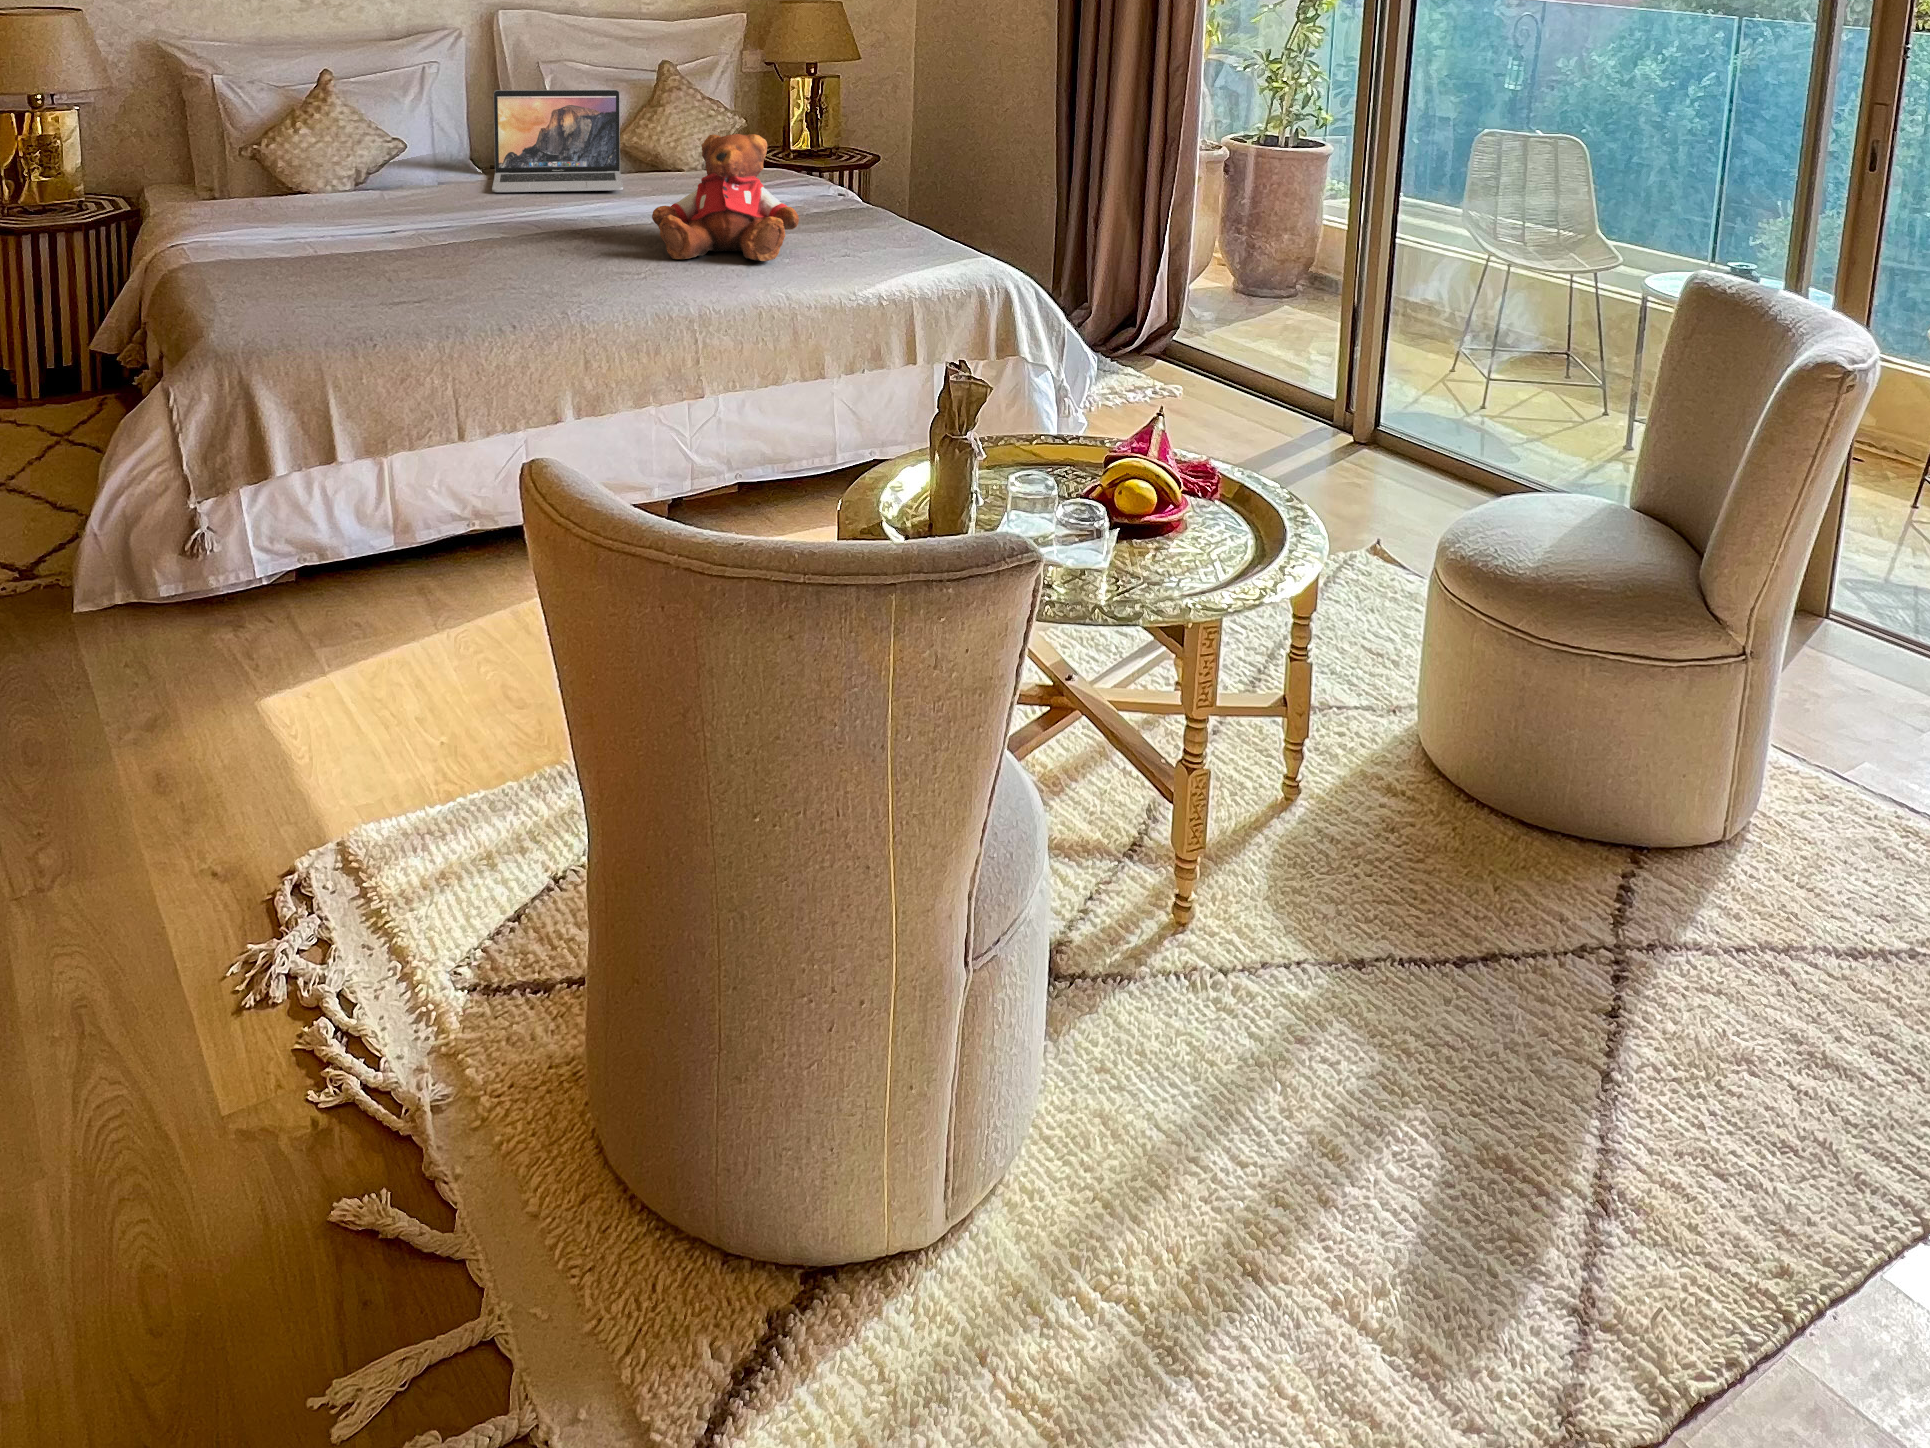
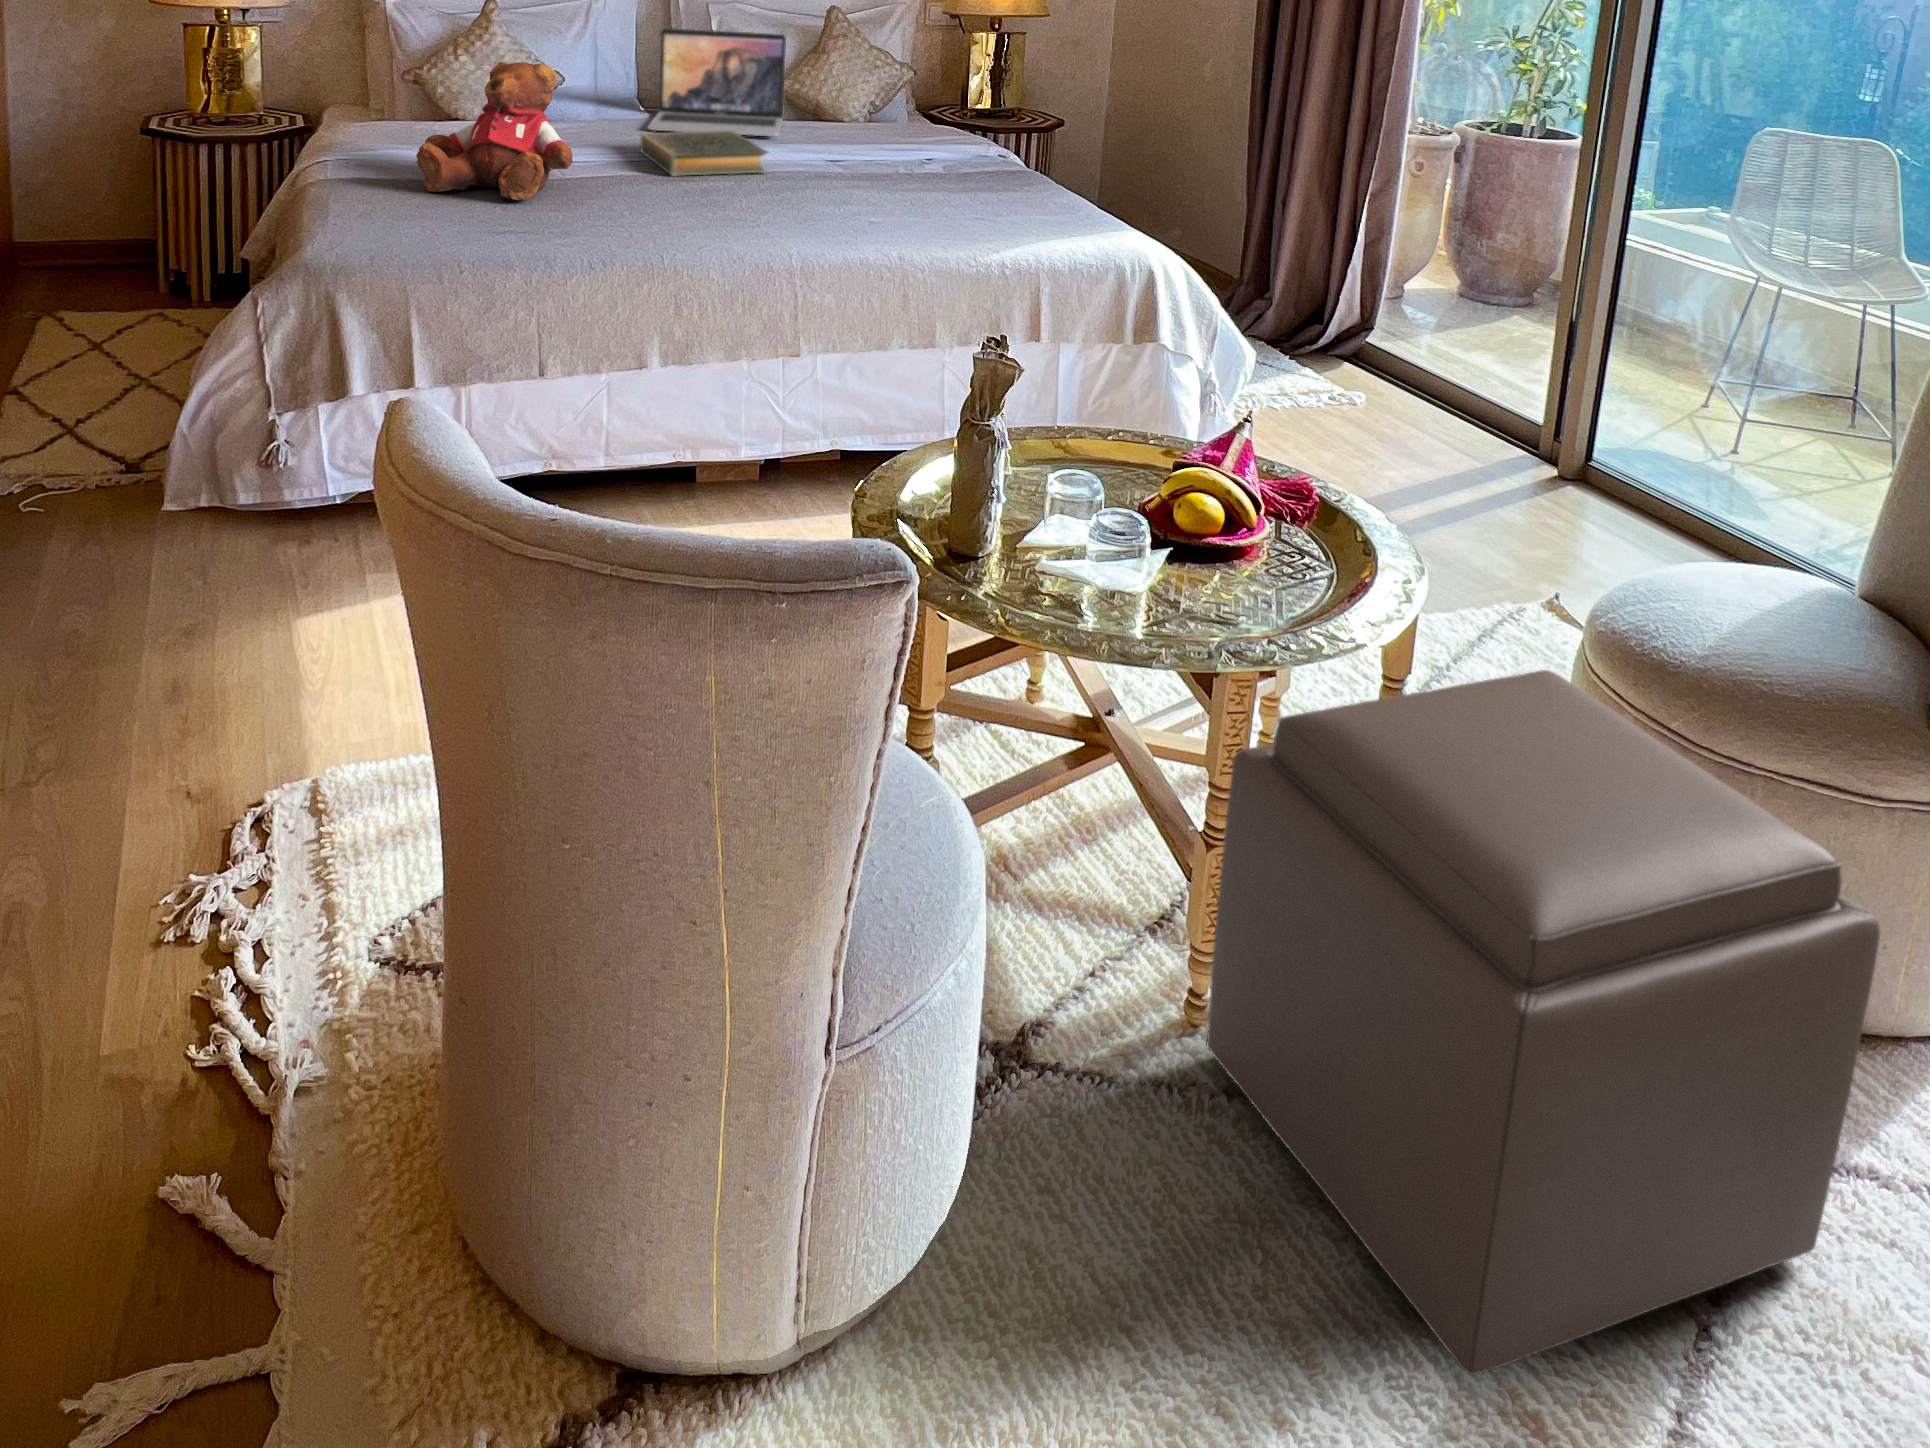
teddy bear: present [652,134,799,261] -> present [416,62,573,200]
hardback book: none [495,188,630,237] -> present [641,131,768,176]
ottoman: none [1199,594,1703,1139] -> present [1207,670,1880,1375]

